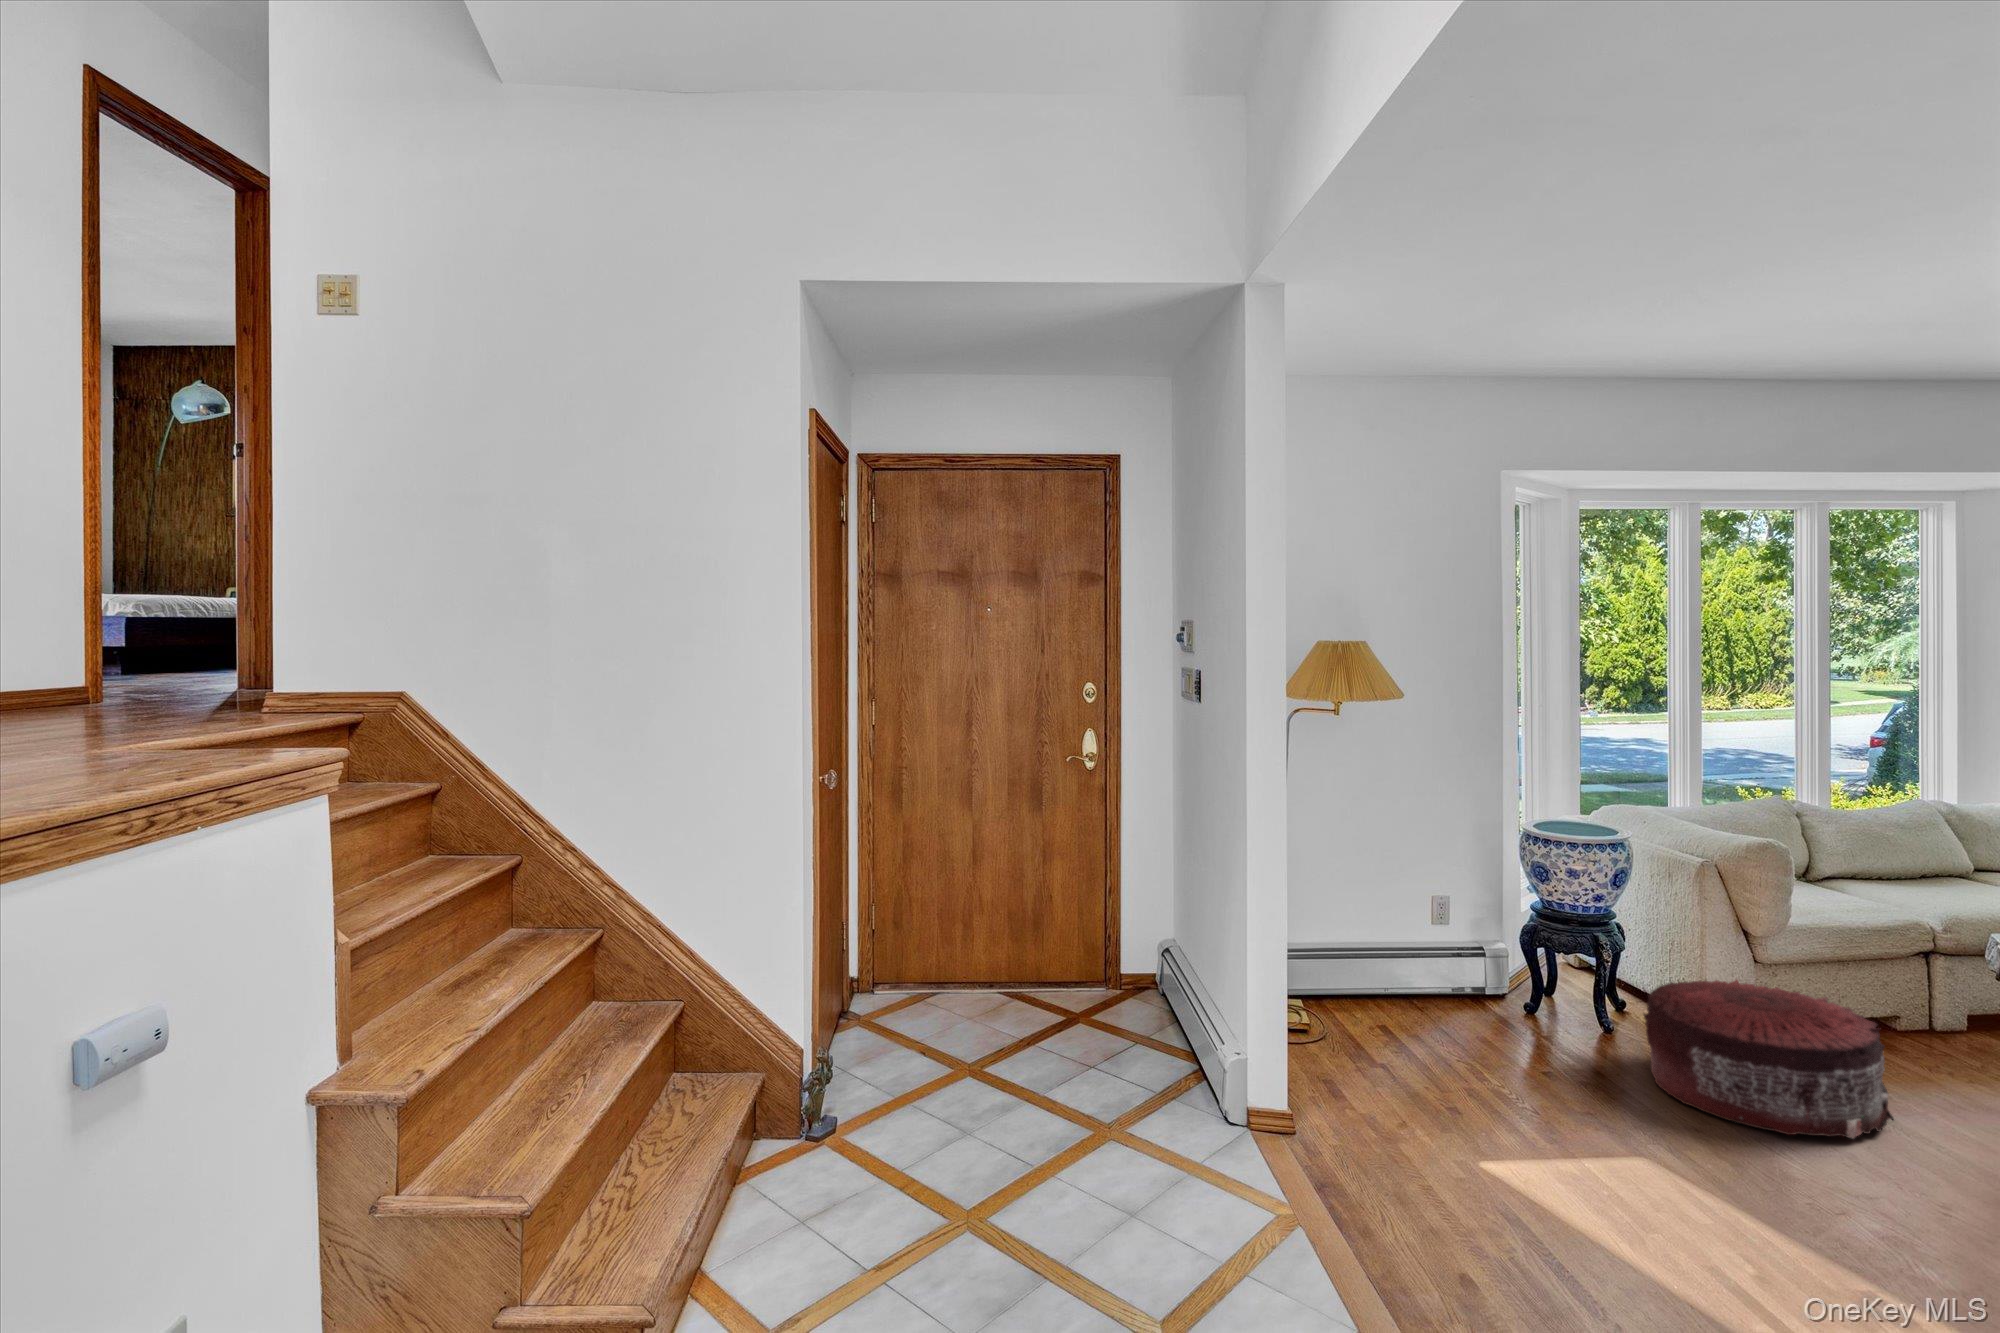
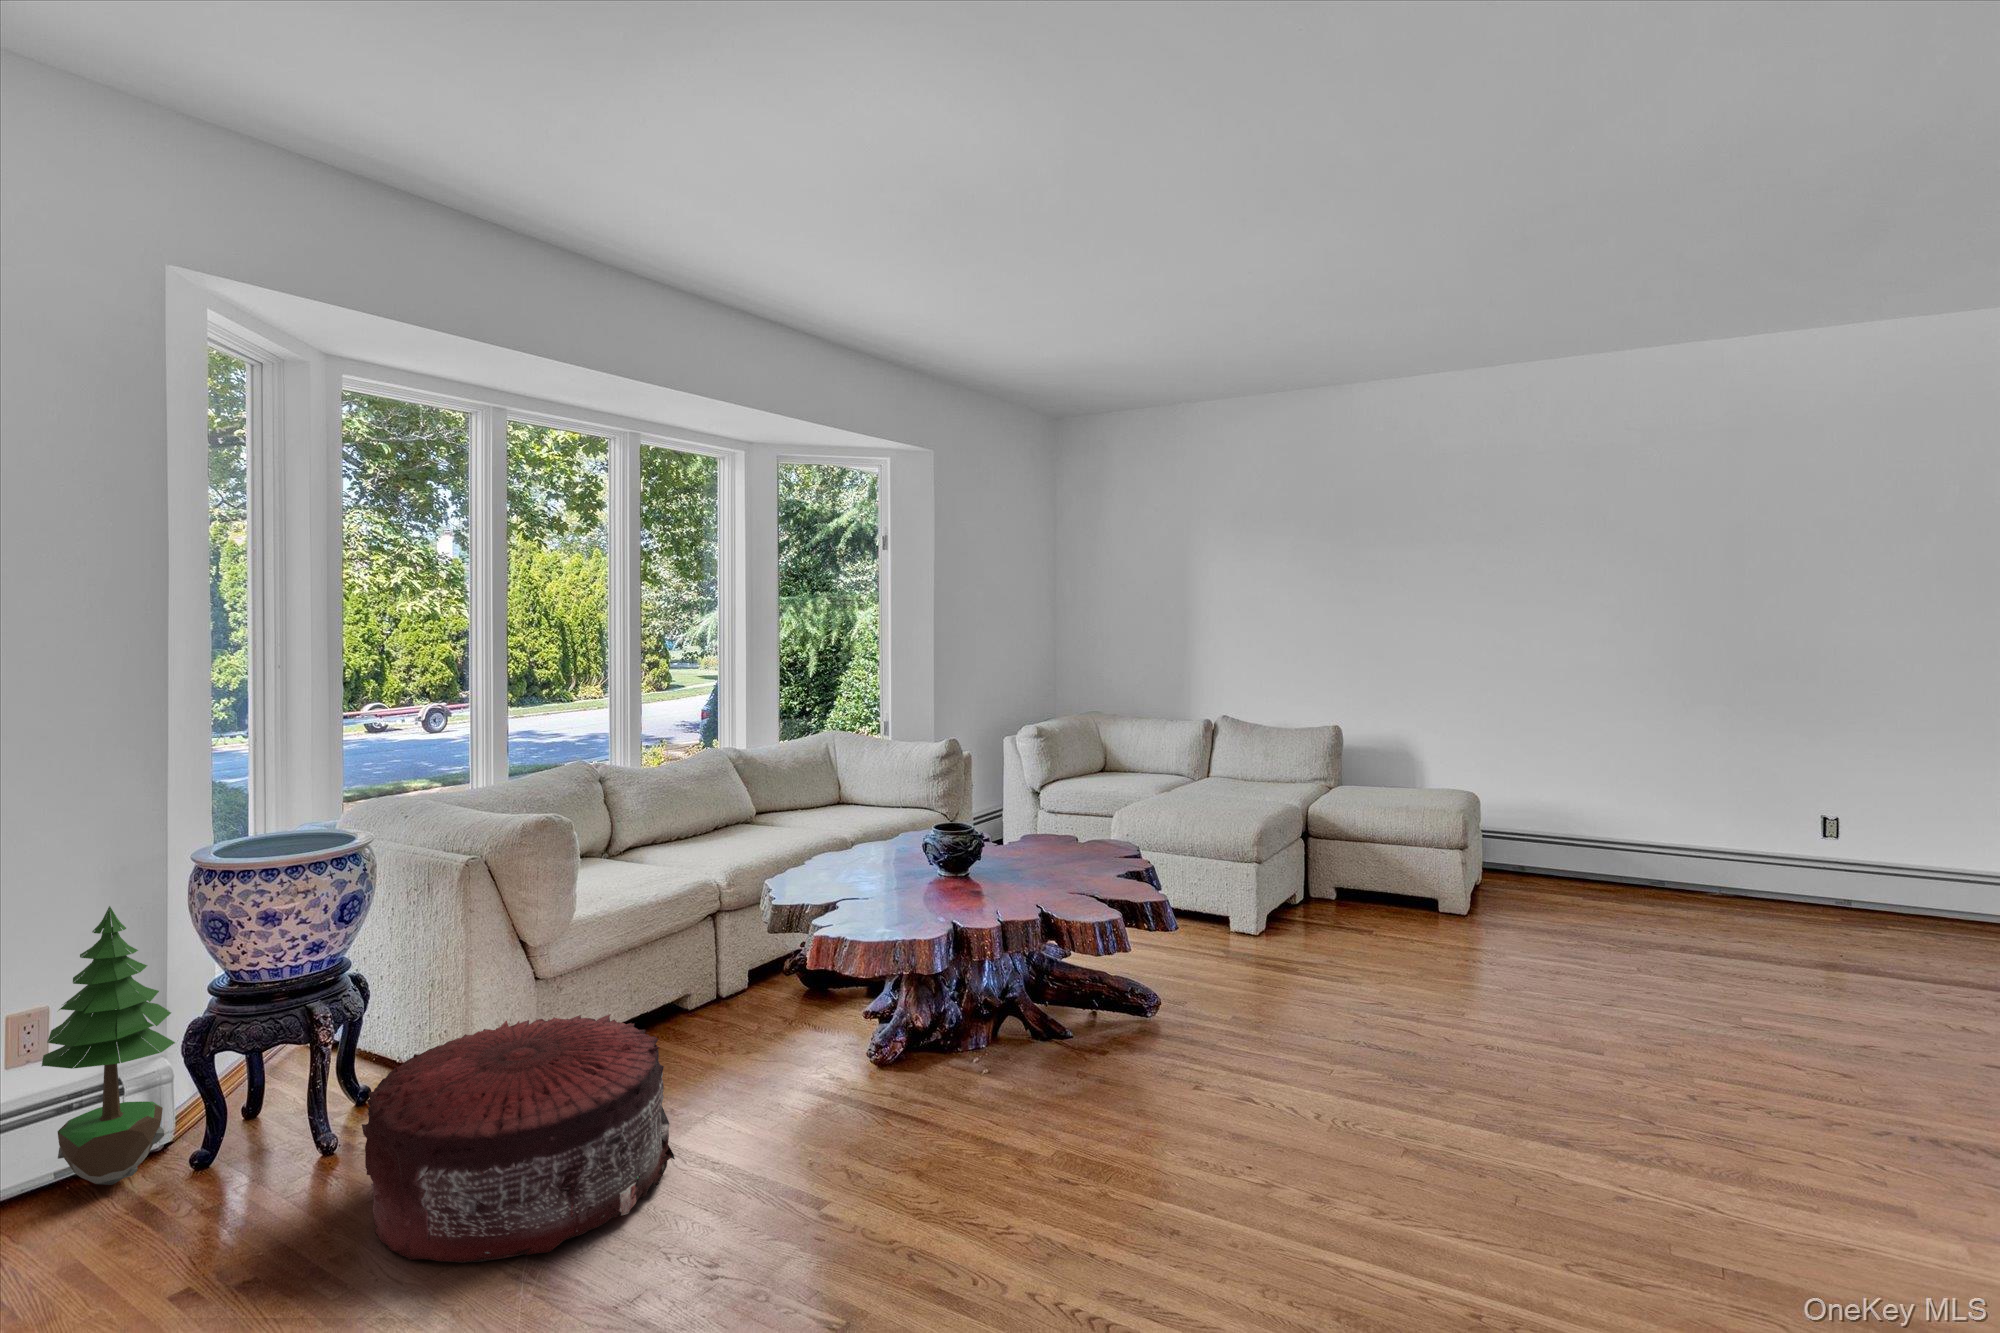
potted tree: none [1453,849,1517,1007] -> present [42,906,175,1185]

